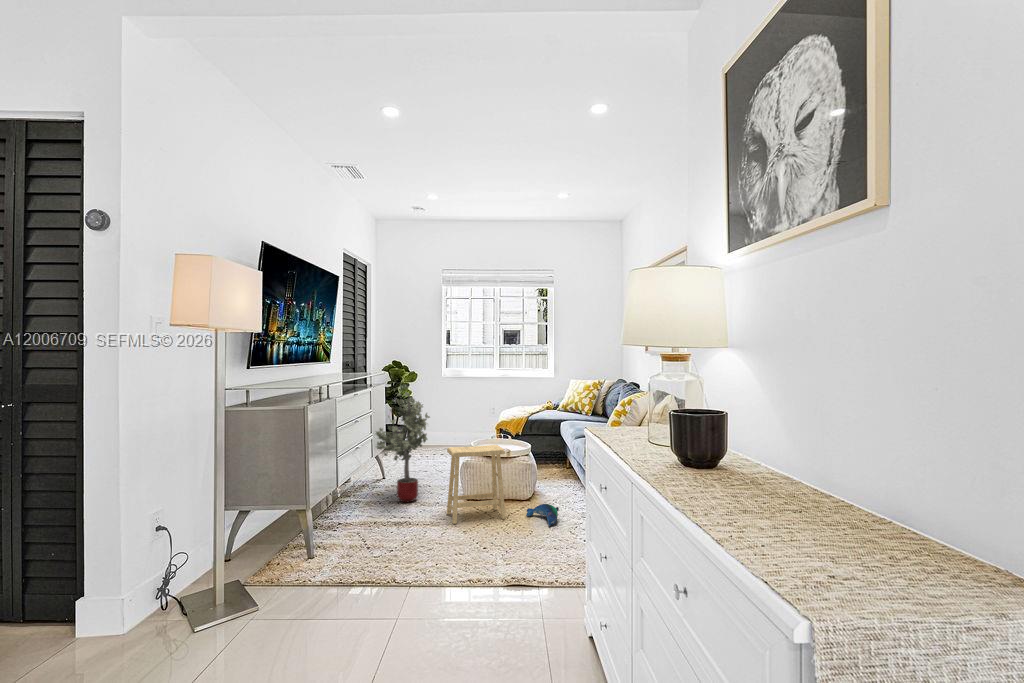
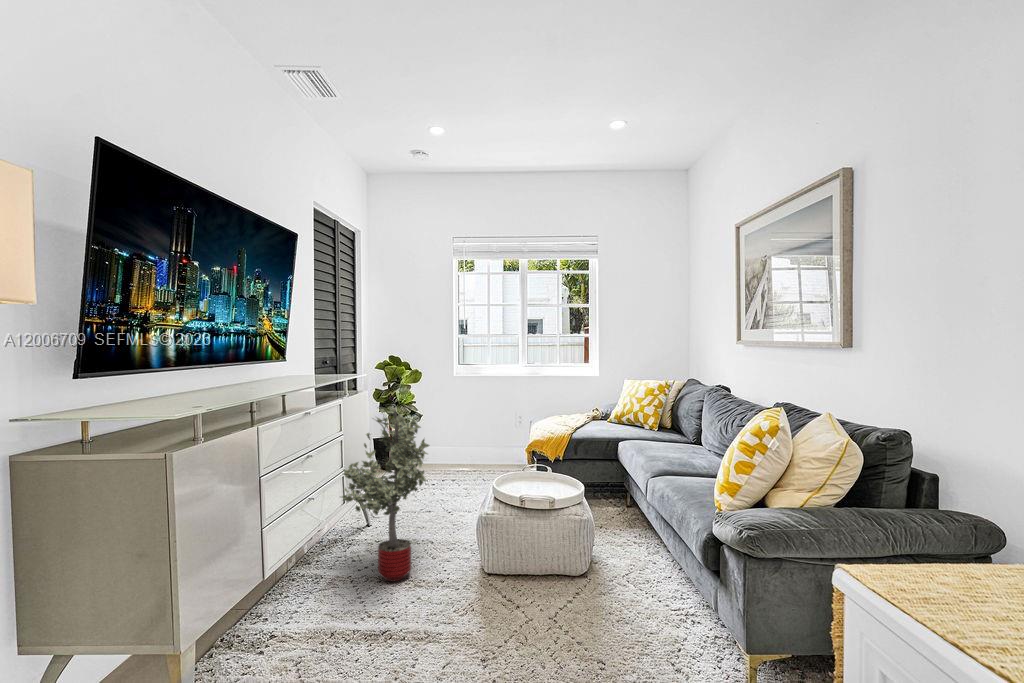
footstool: present [447,445,506,524] -> none [454,496,553,641]
plush toy: present [526,504,559,526] -> none [587,600,644,651]

